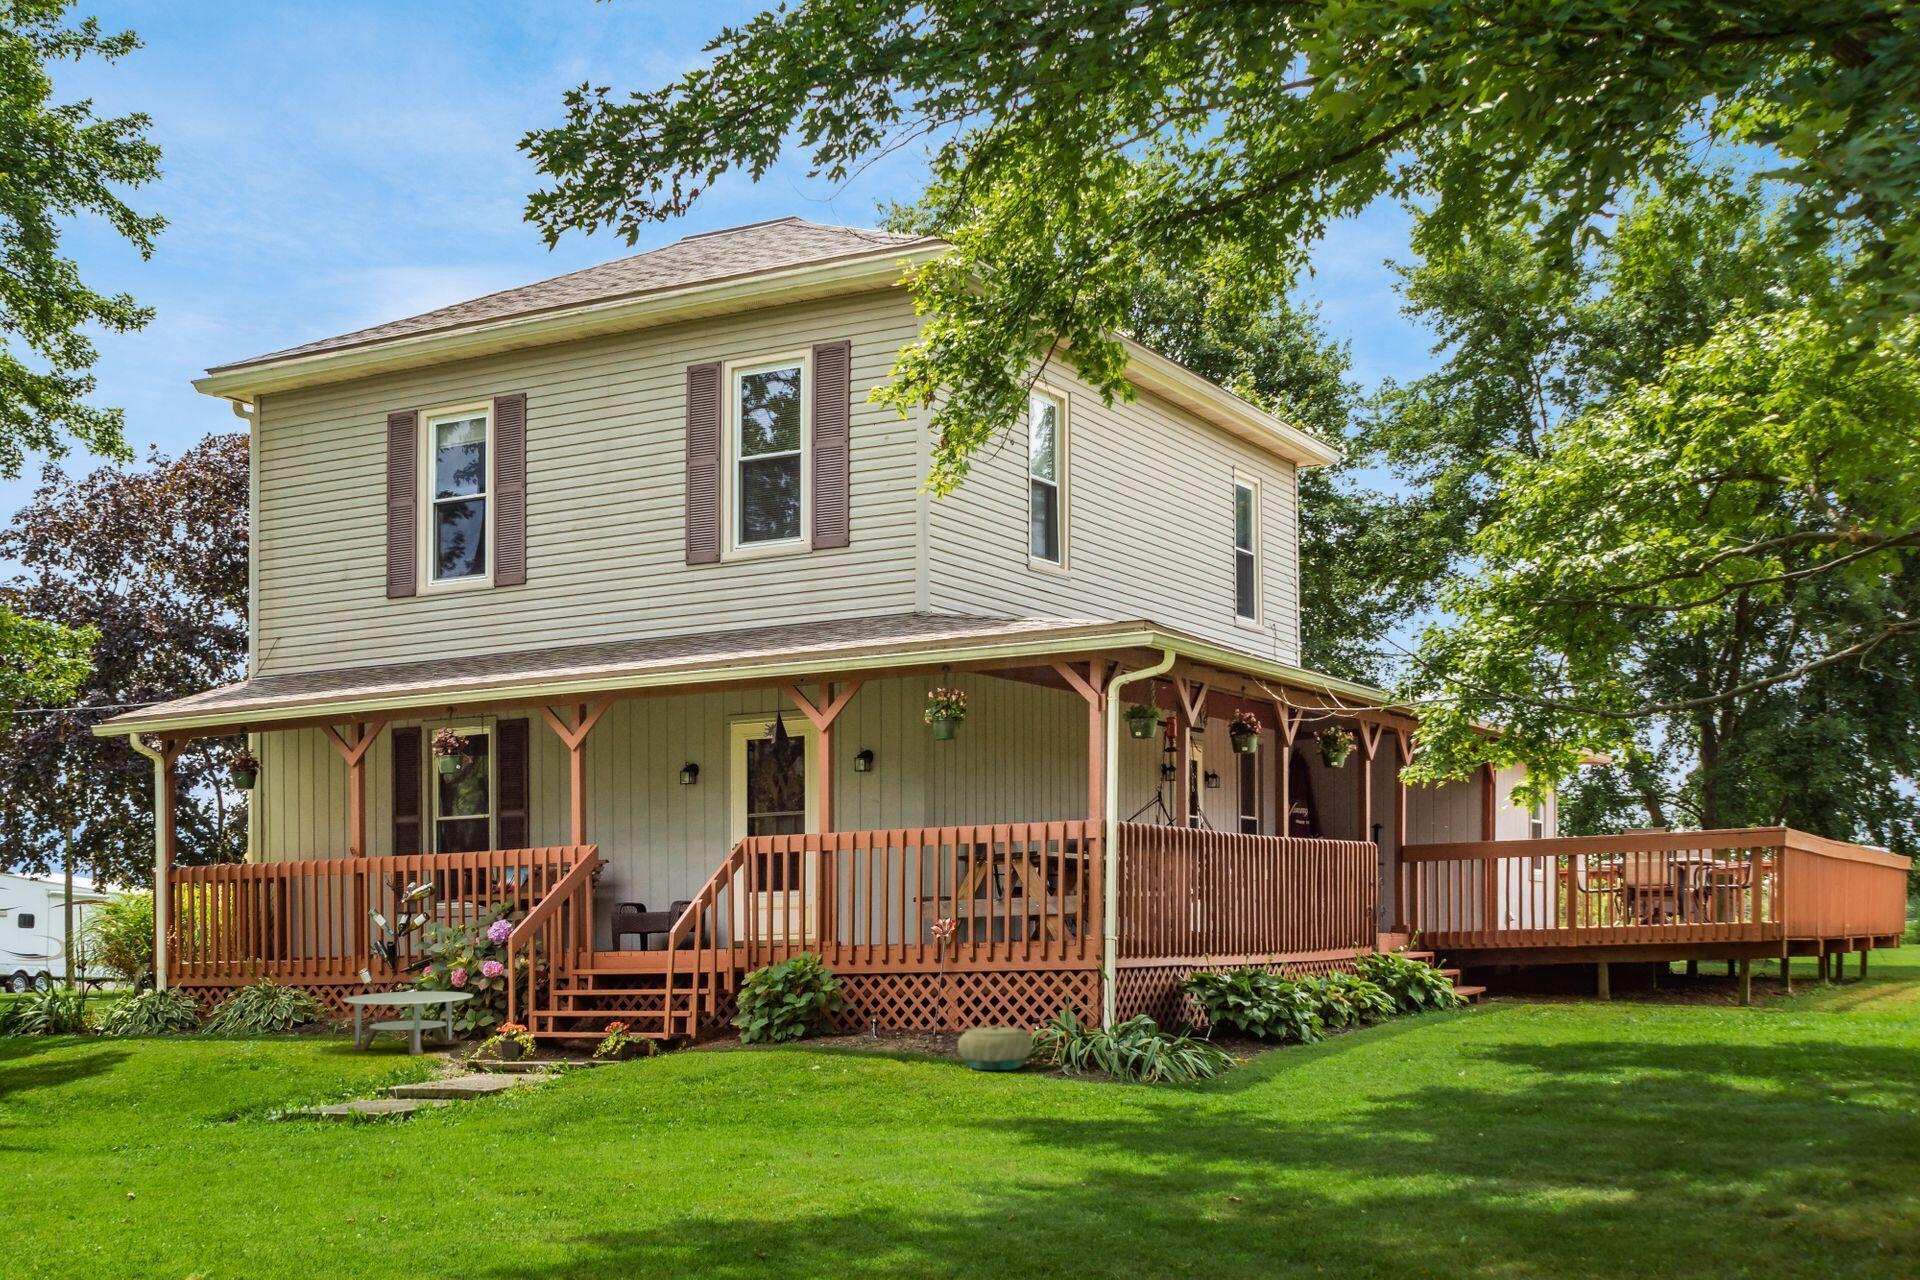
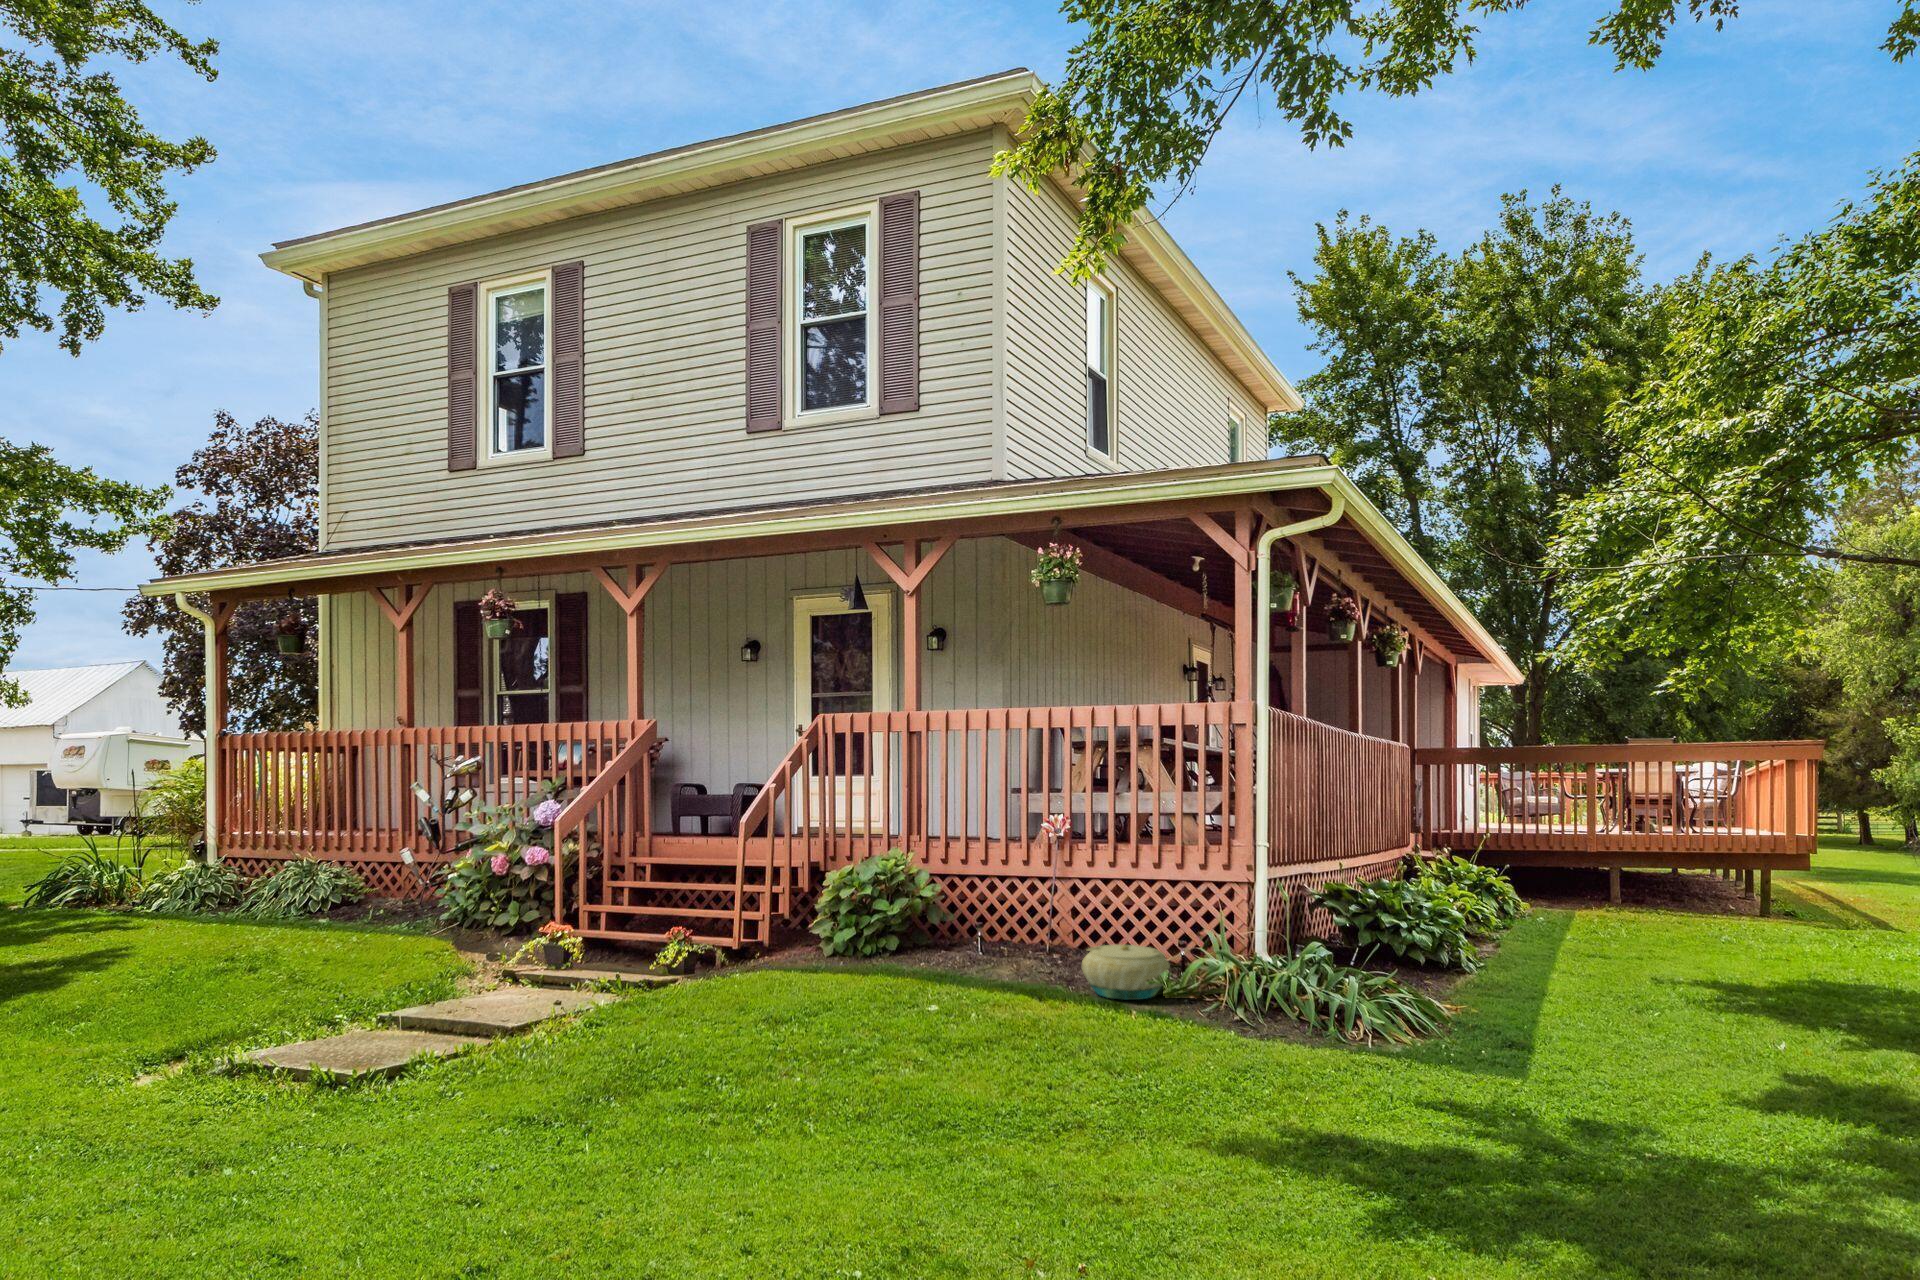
round table: present [343,991,473,1055] -> none [365,878,516,957]

